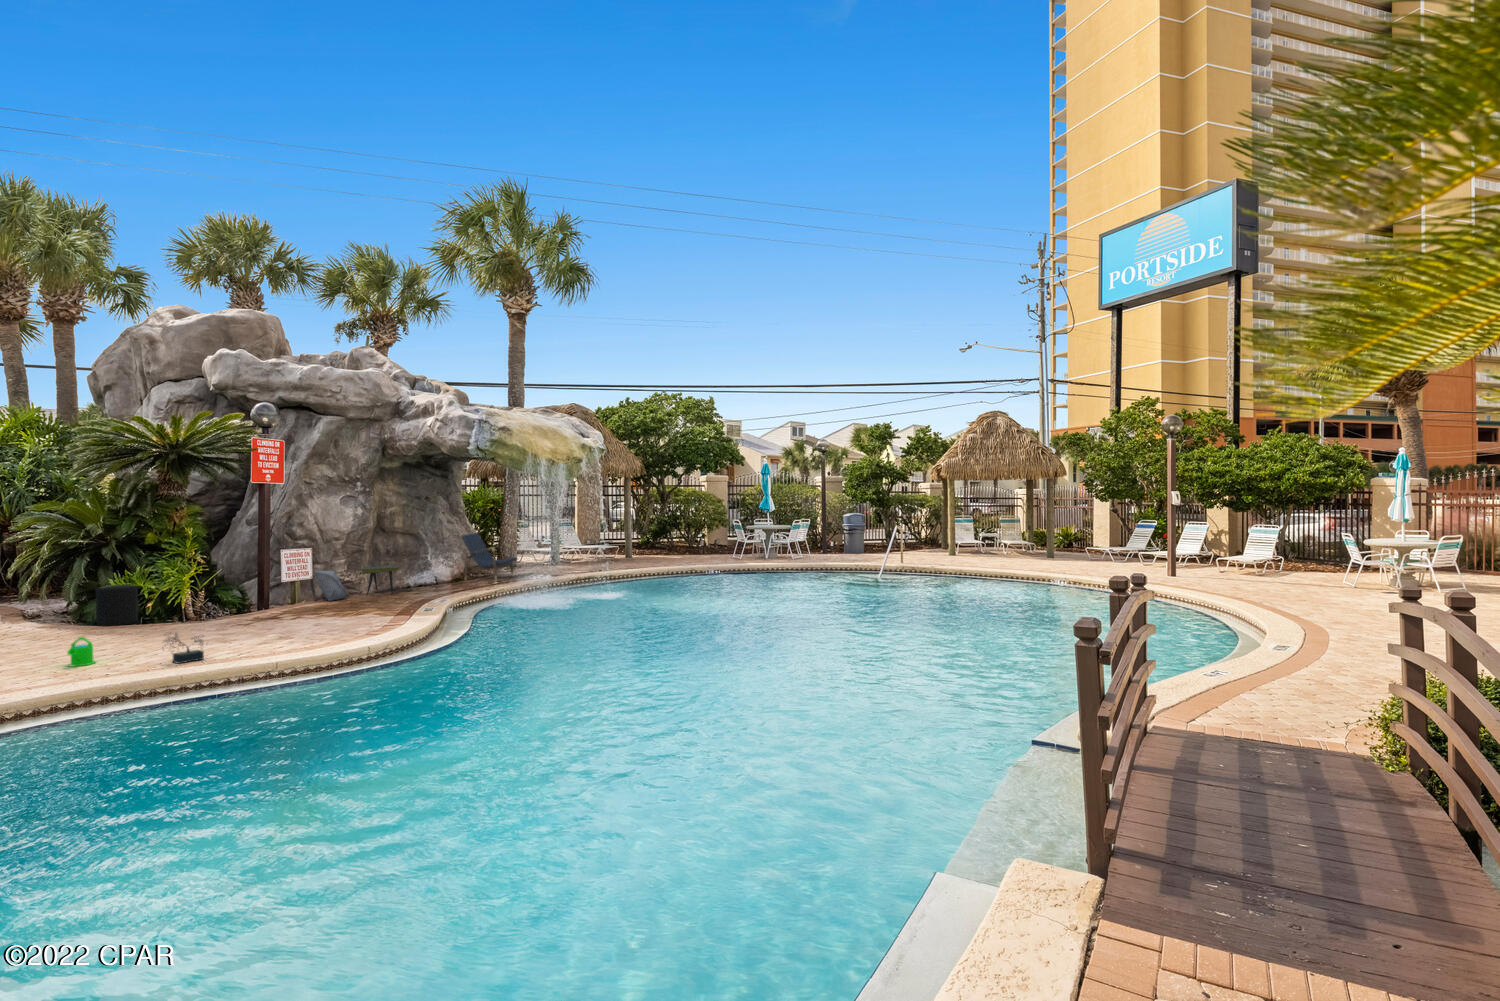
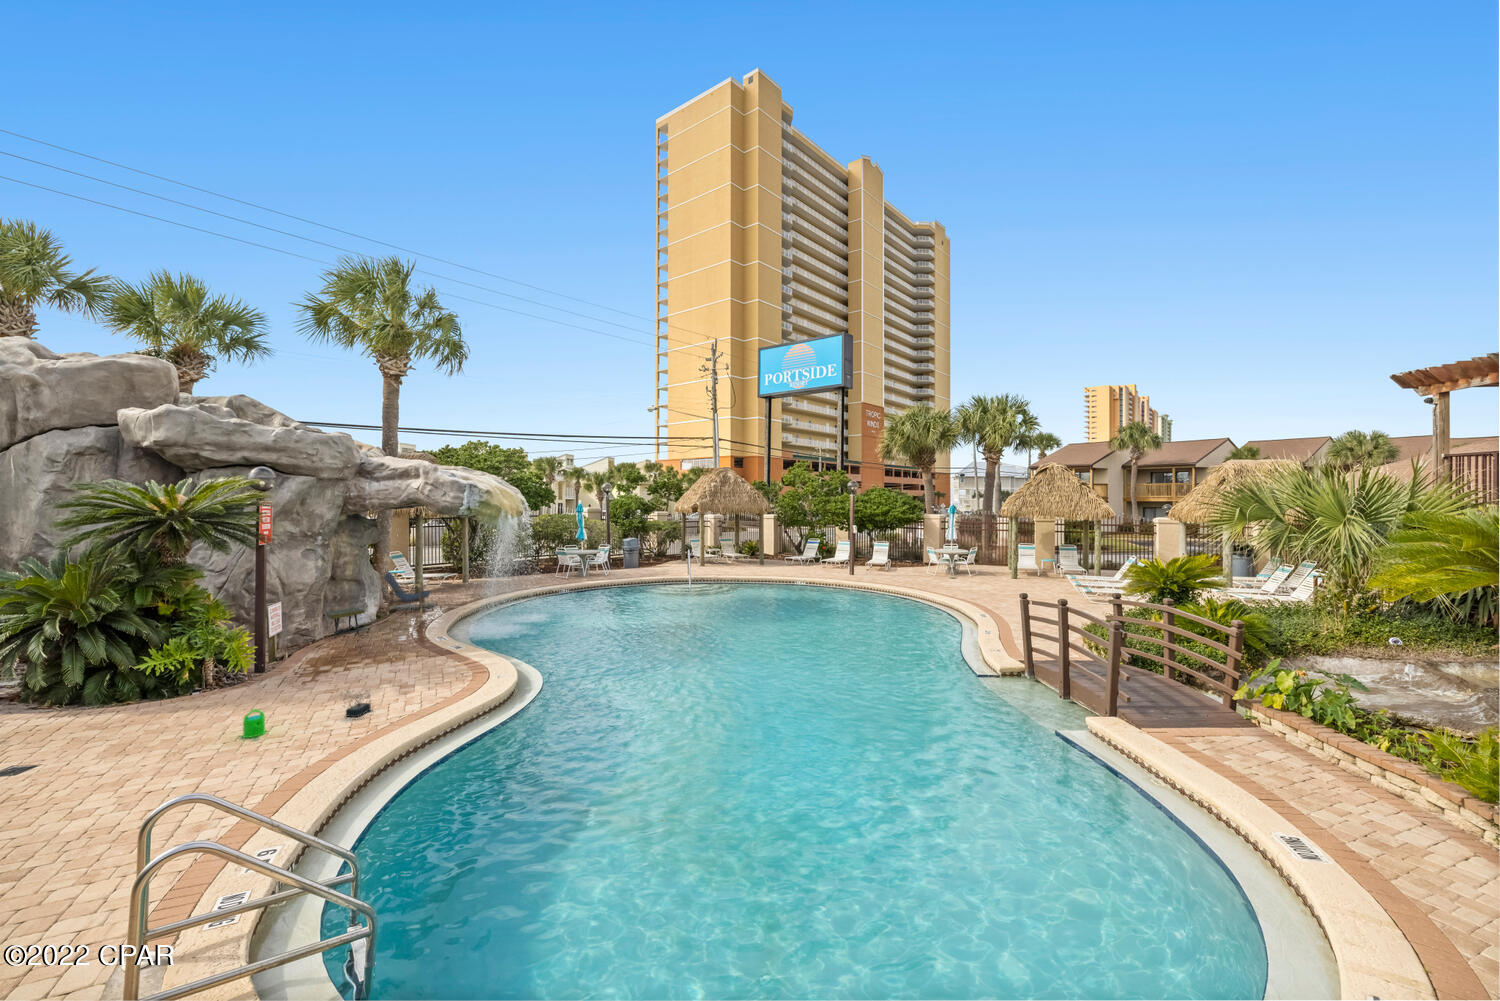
backpack: present [310,571,346,601] -> none [289,619,325,649]
stool: present [96,585,138,626] -> none [111,656,159,703]

